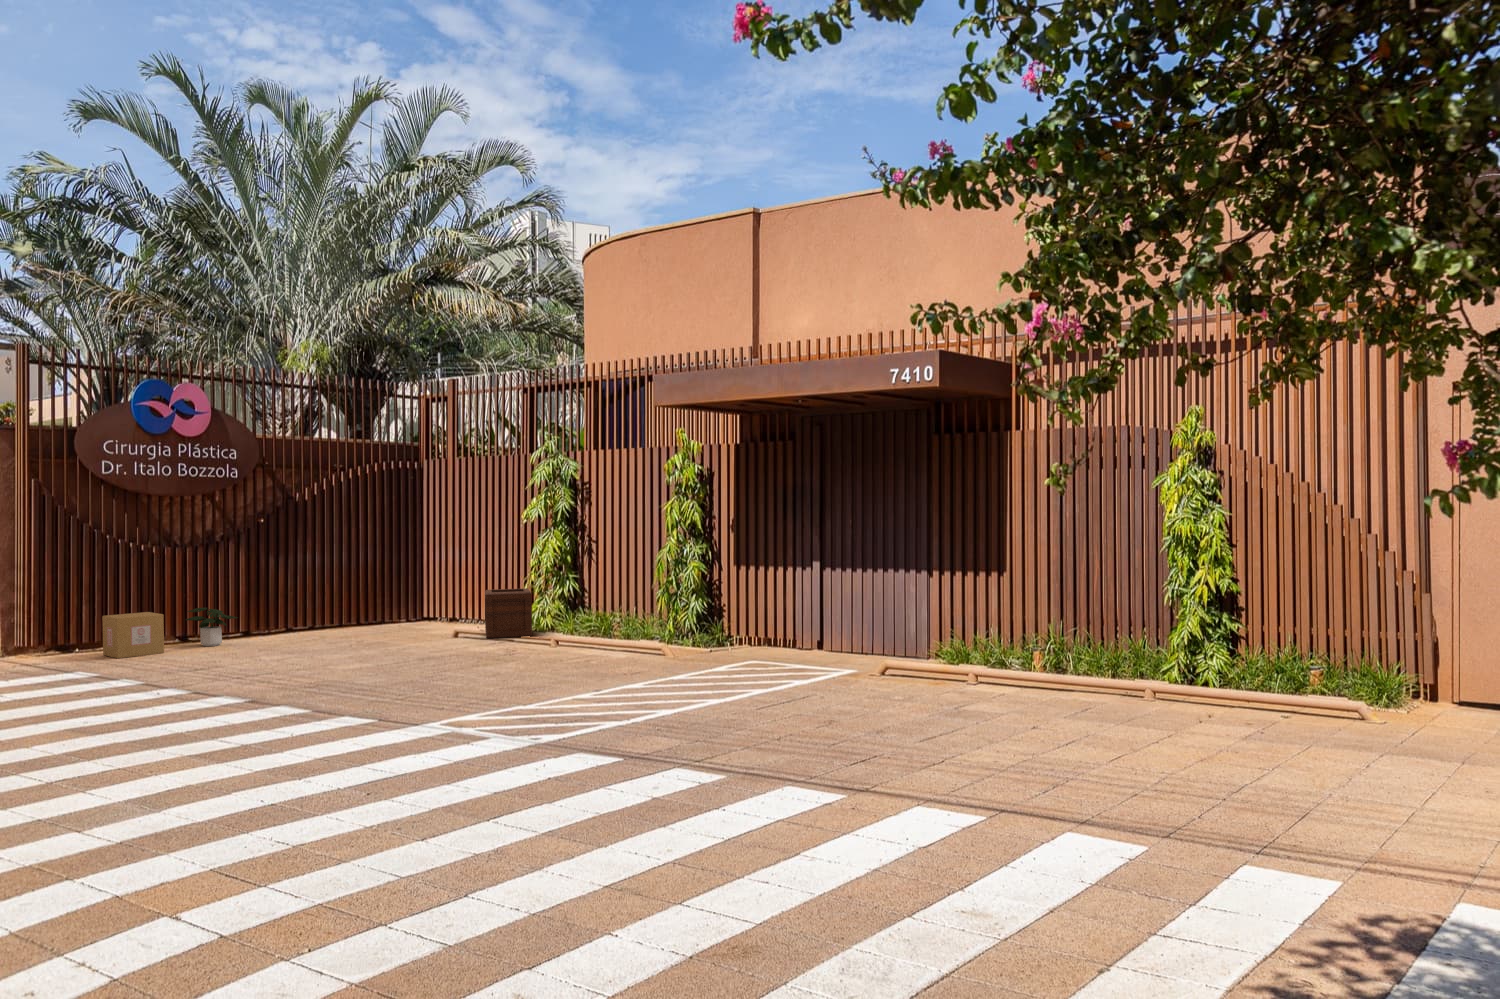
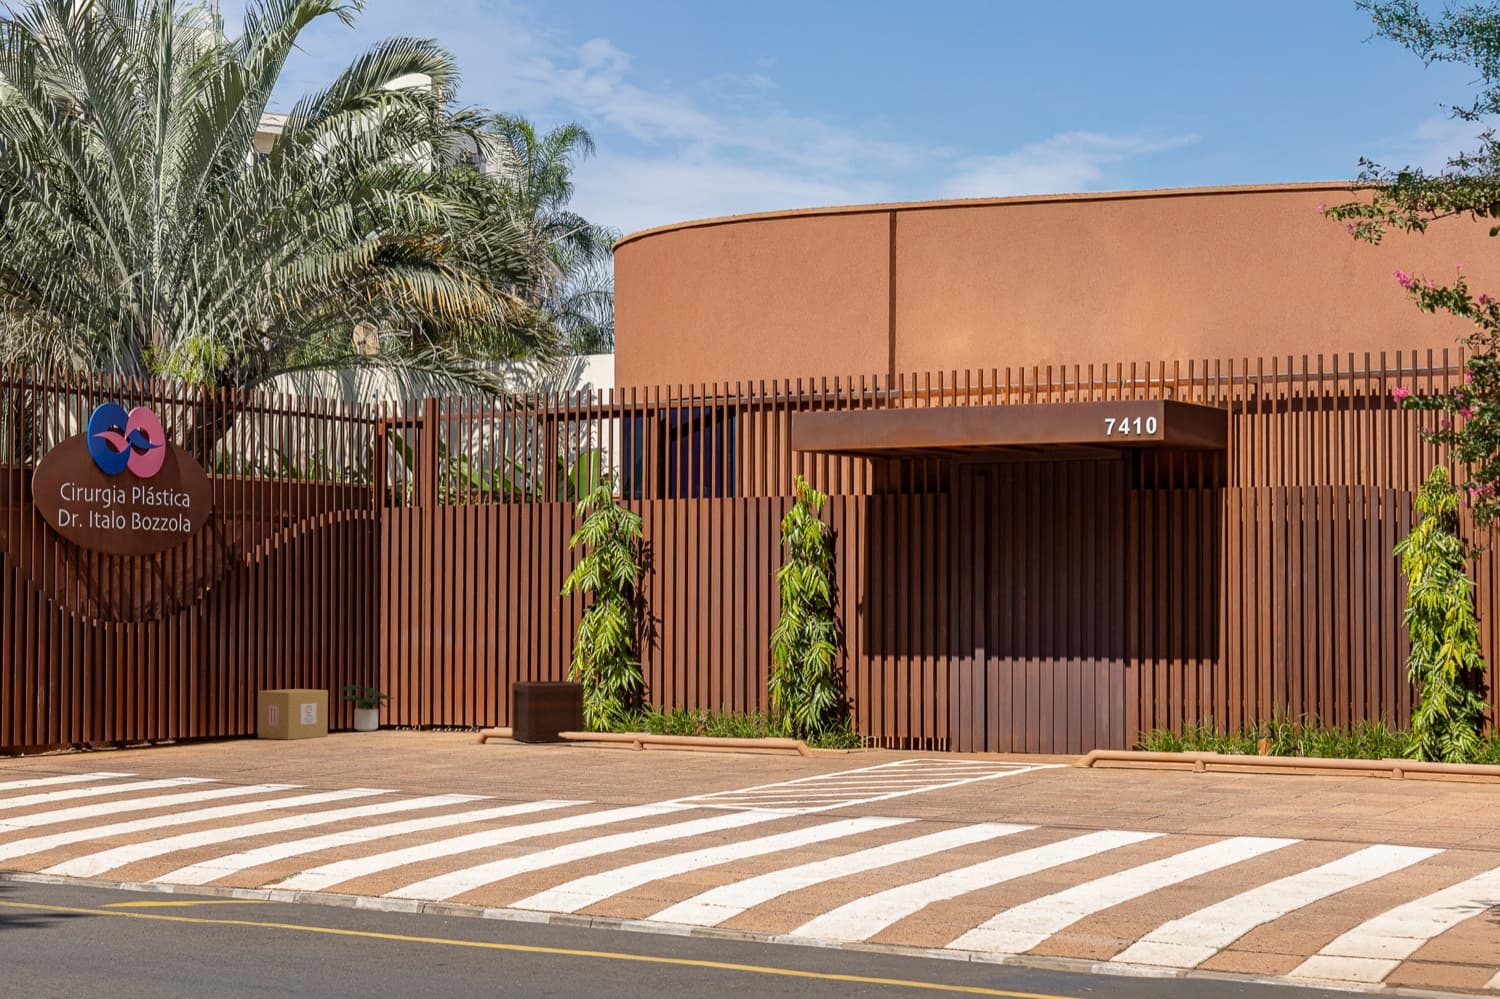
potted plant: present [186,608,238,646] -> present [339,685,394,731]
cardboard box: present [102,612,164,658] -> present [258,689,328,740]

